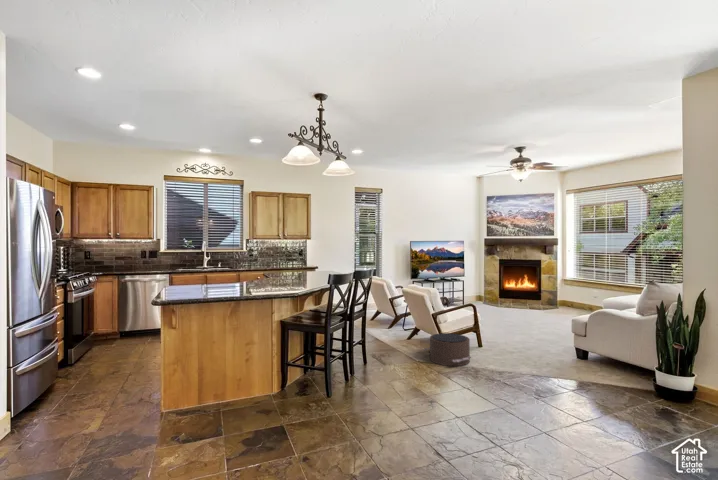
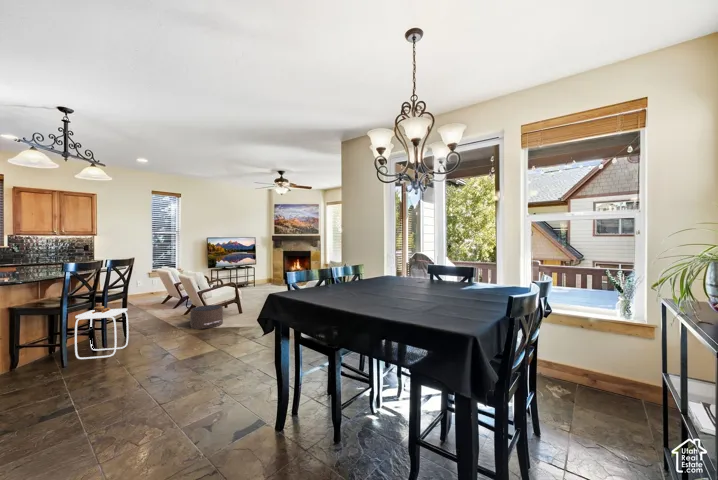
side table: none [333,328,380,393] -> present [75,306,128,359]

